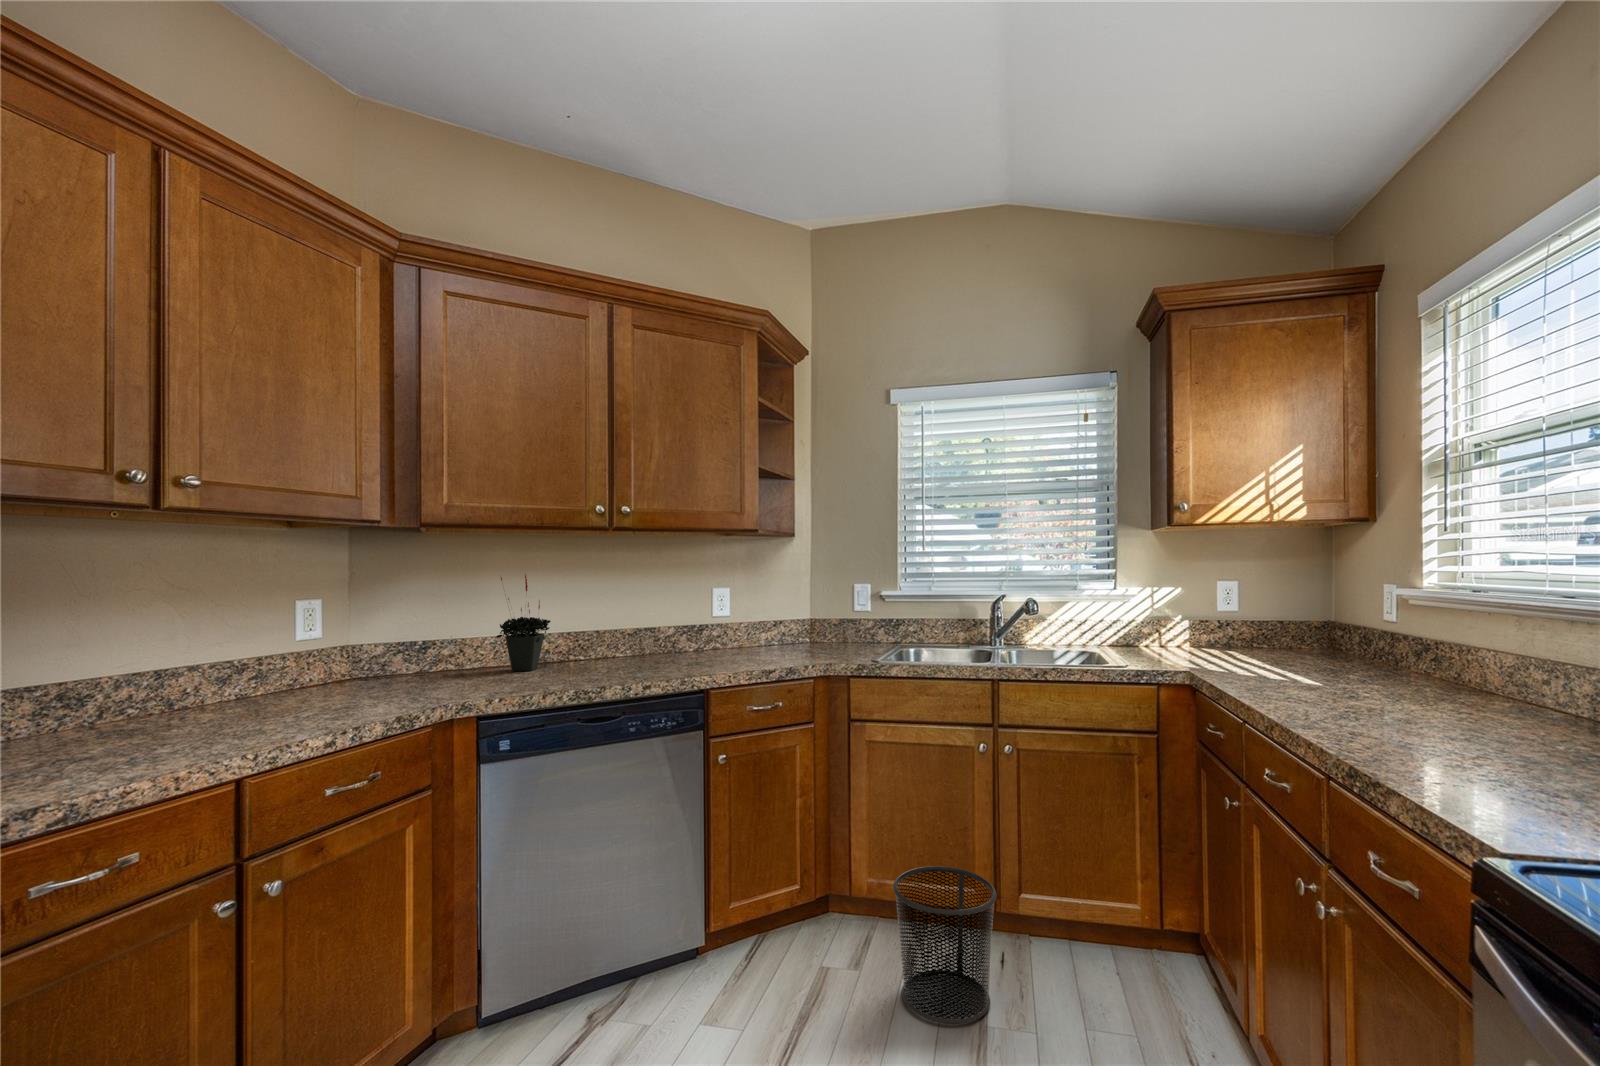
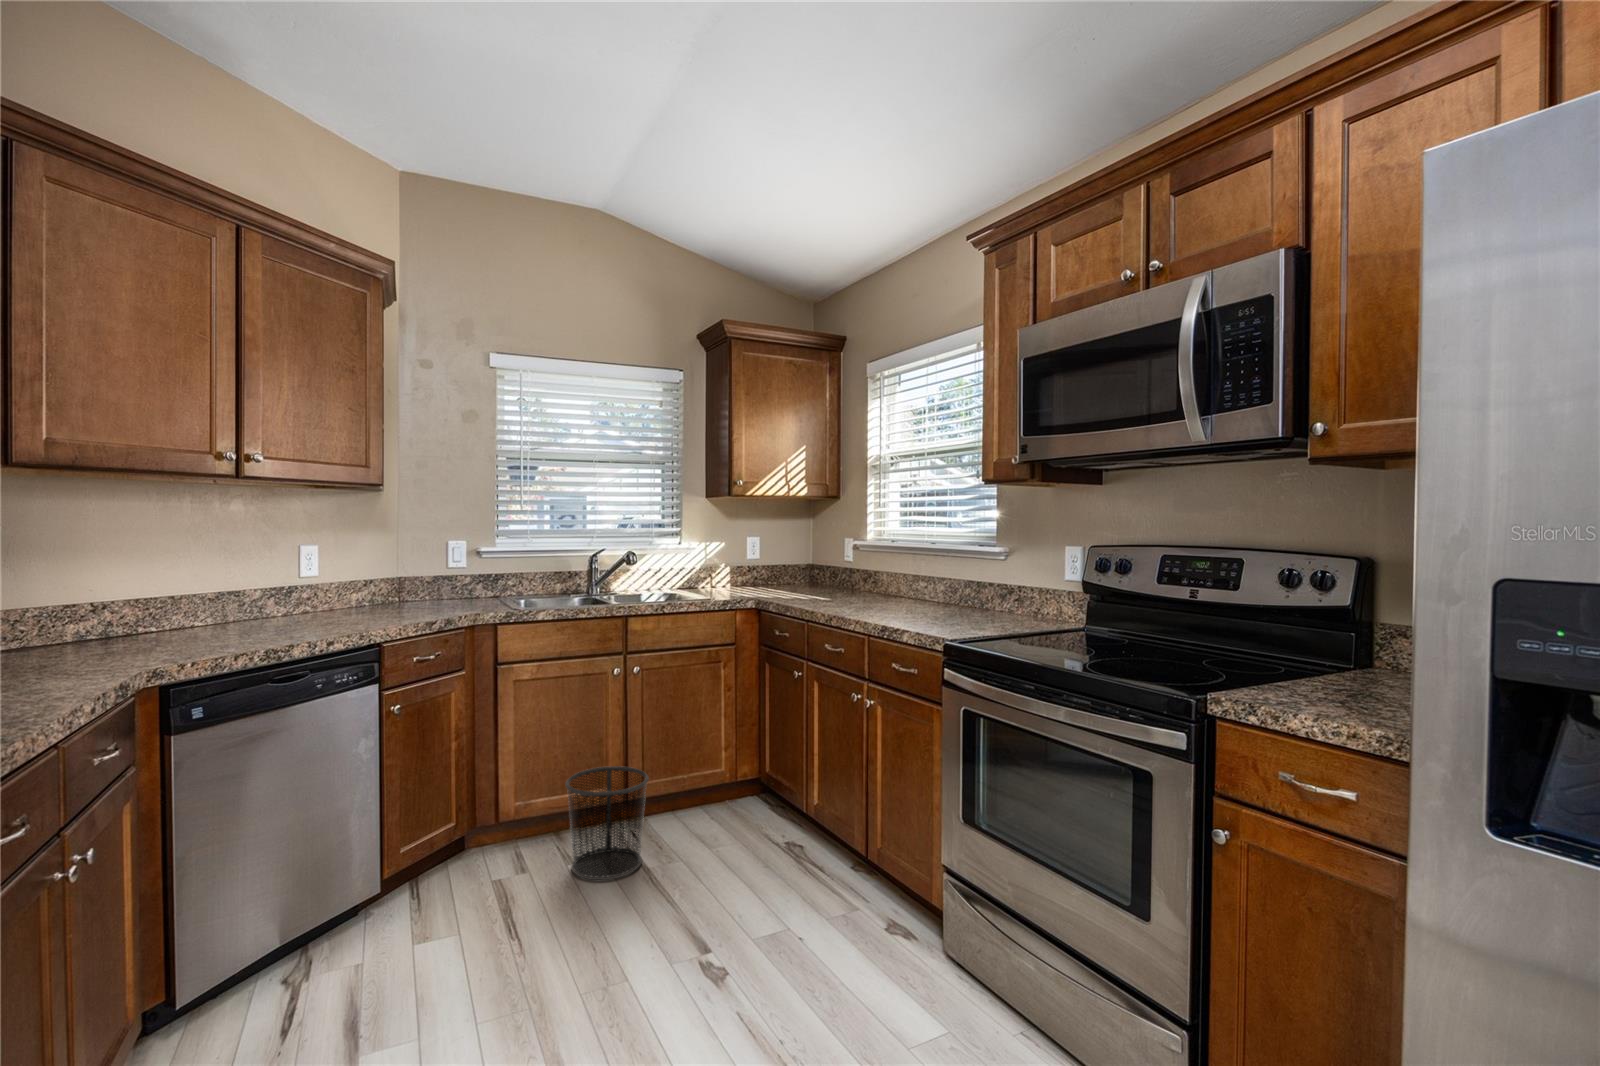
potted plant: present [496,574,551,671] -> none [39,526,124,651]

